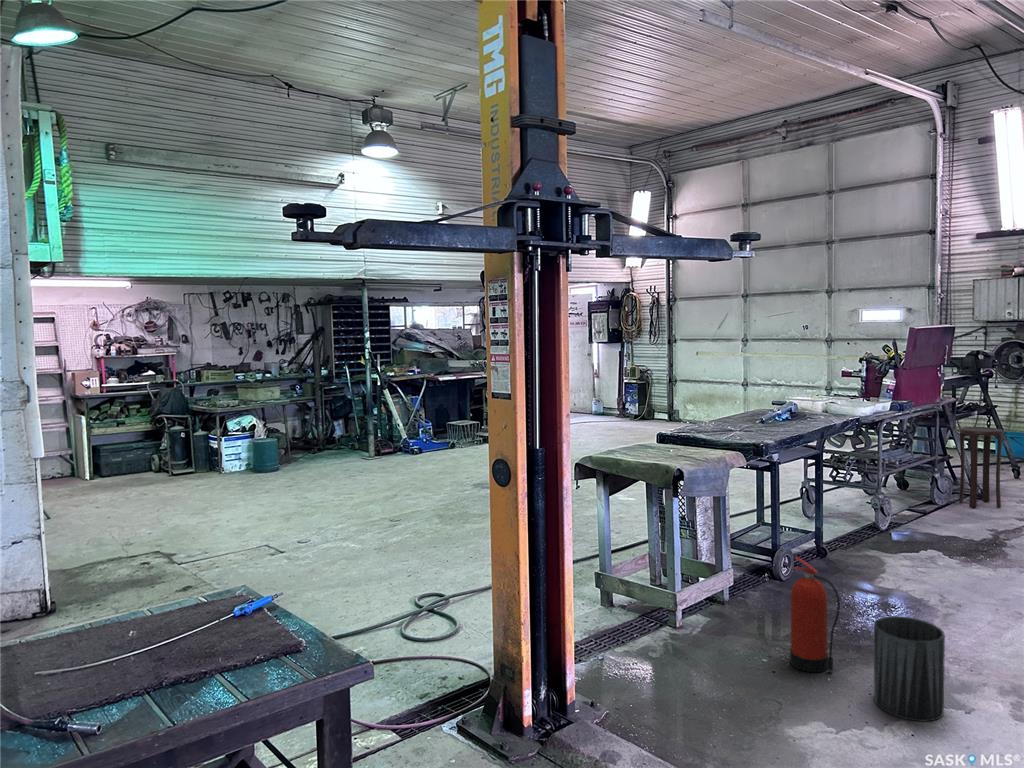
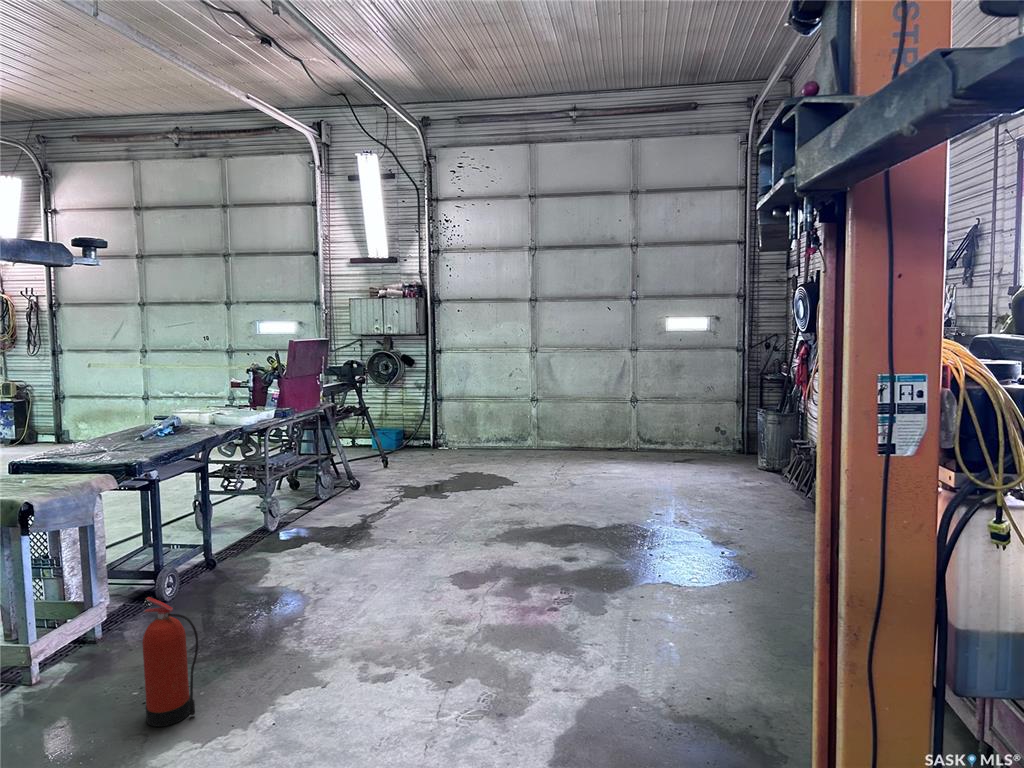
stool: present [959,427,1004,508] -> none [337,425,372,497]
trash can: present [874,616,945,721] -> none [231,632,303,745]

